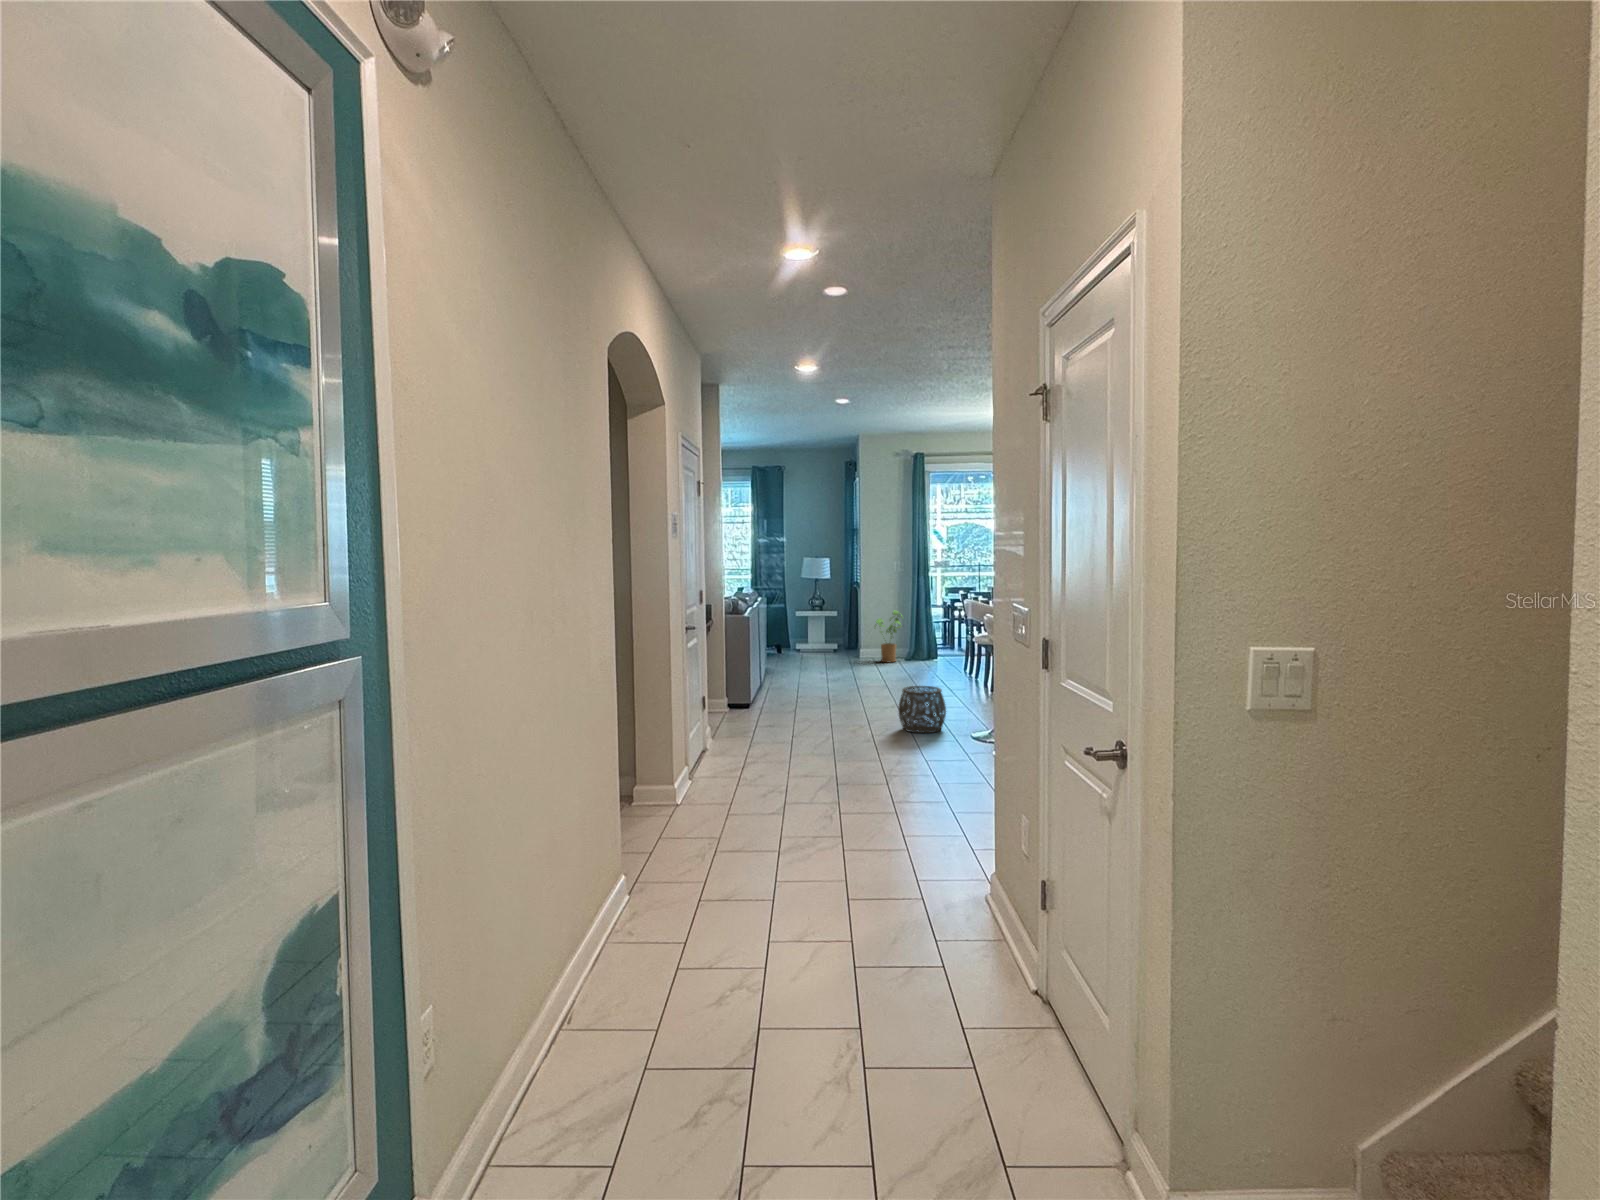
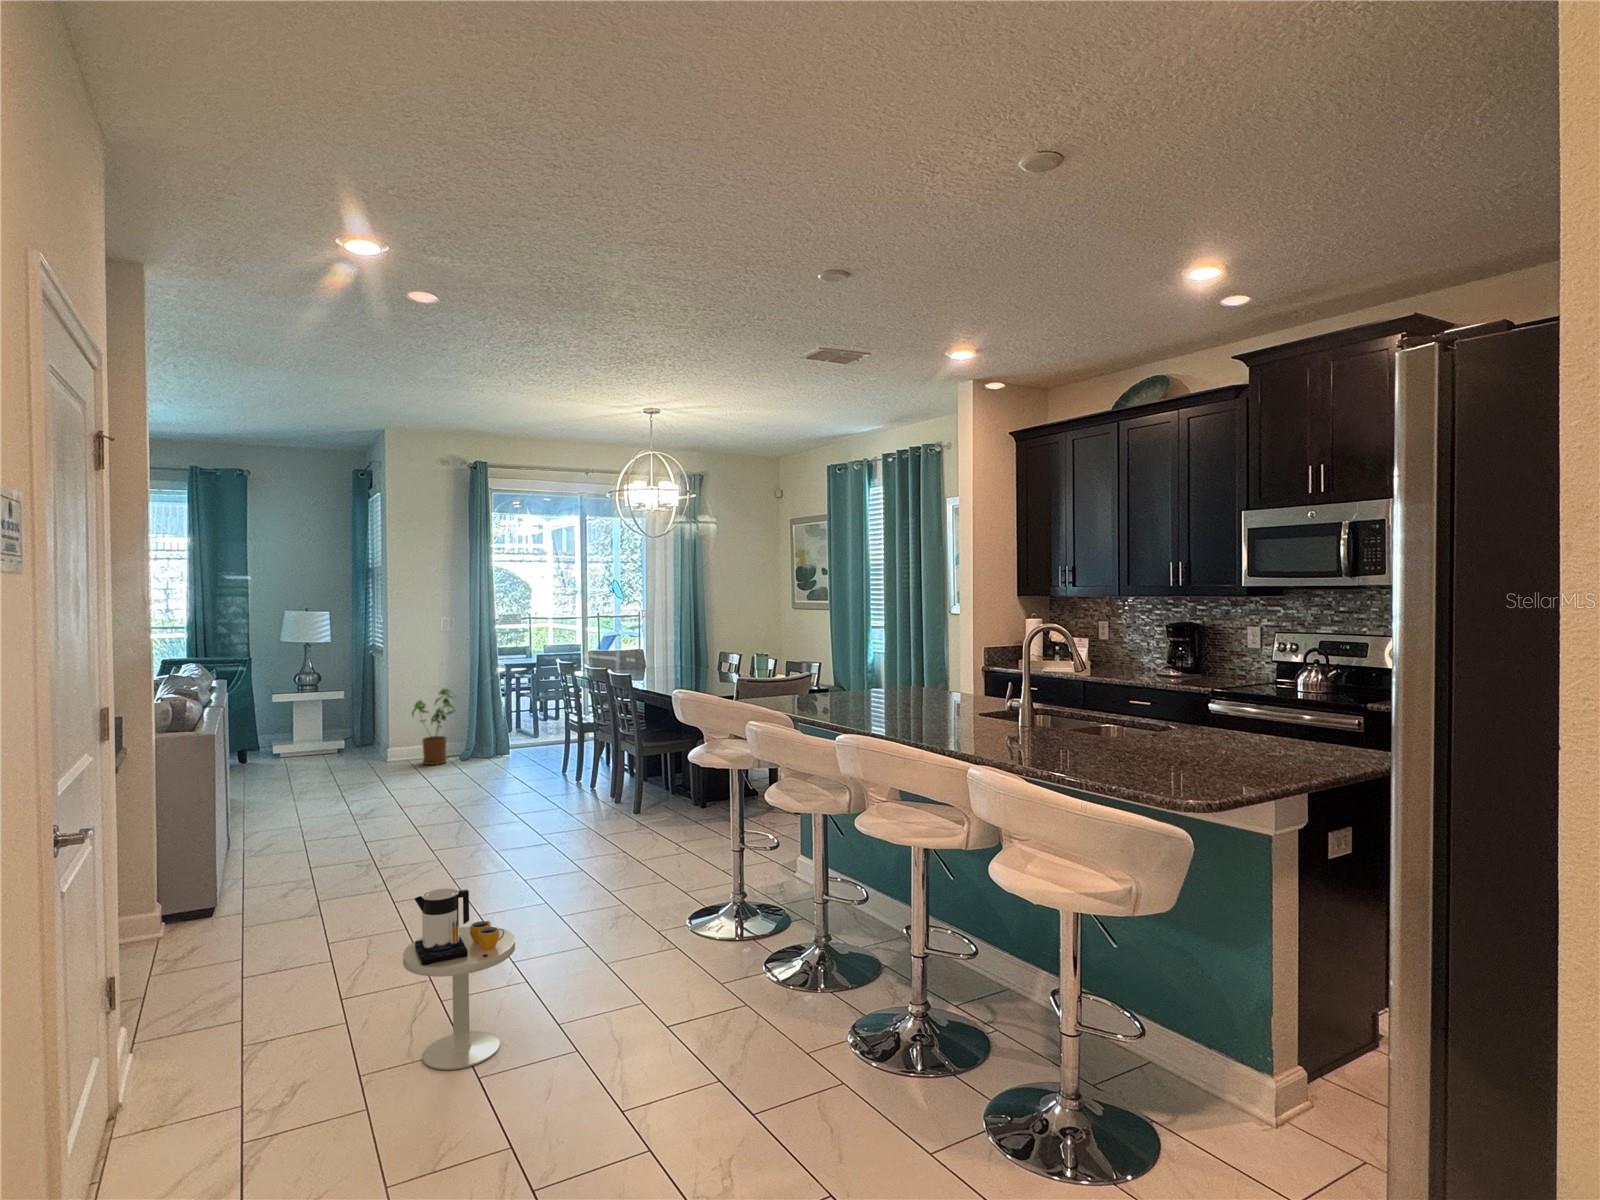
woven basket: present [898,686,946,733] -> none [495,815,571,893]
side table: none [819,701,879,801] -> present [403,889,515,1070]

